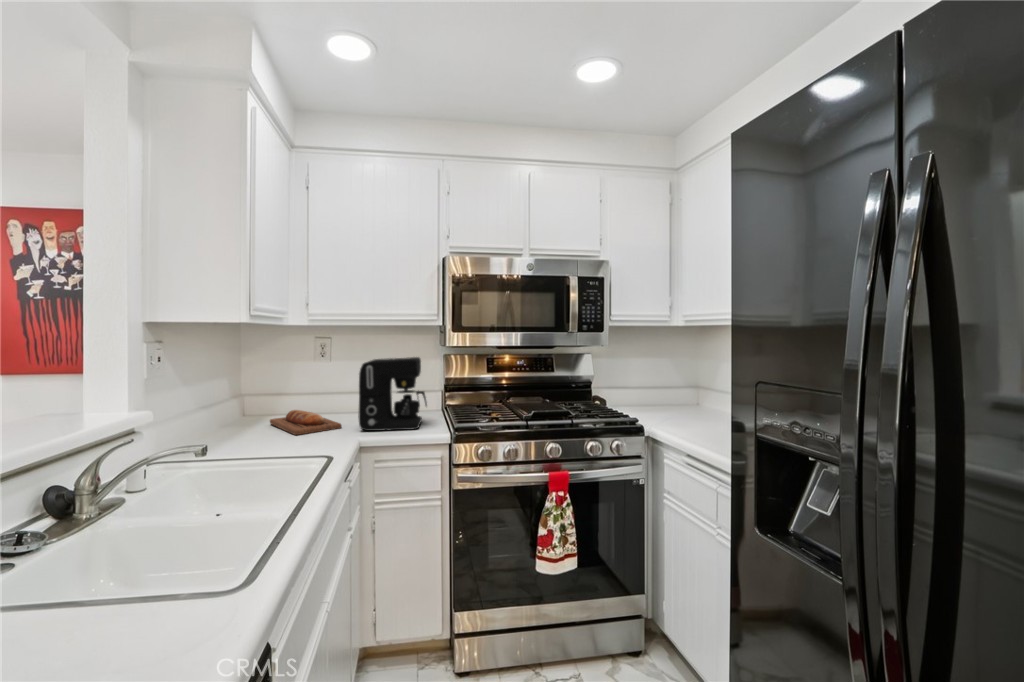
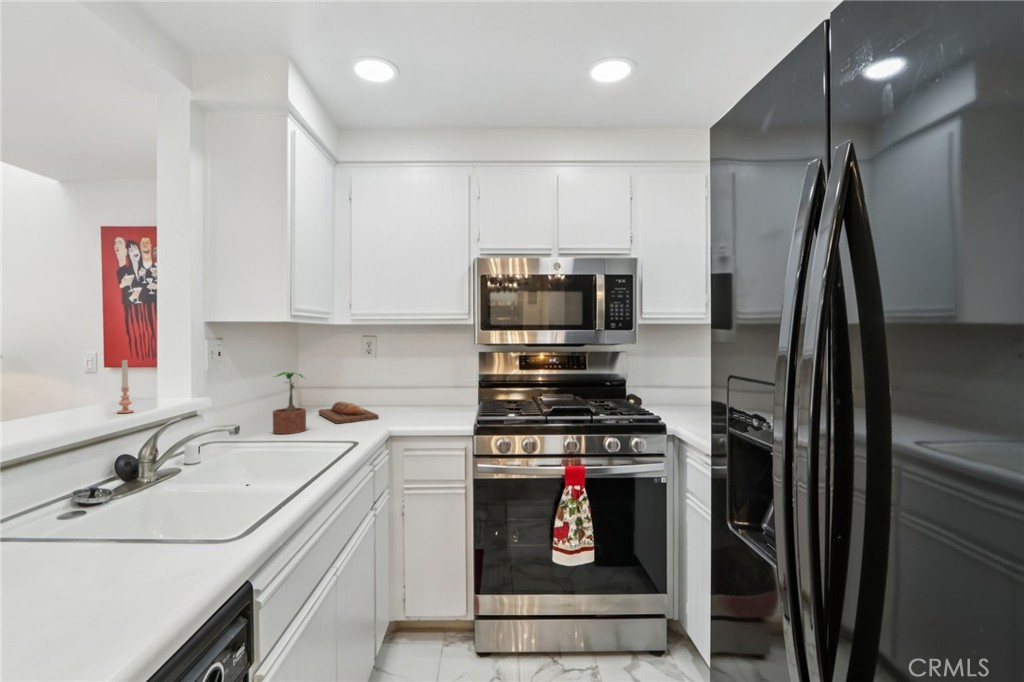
coffee maker: present [358,357,427,431] -> none [392,354,456,422]
candle: none [41,371,62,436] -> present [117,360,134,413]
potted plant: none [221,380,265,450] -> present [273,372,306,434]

